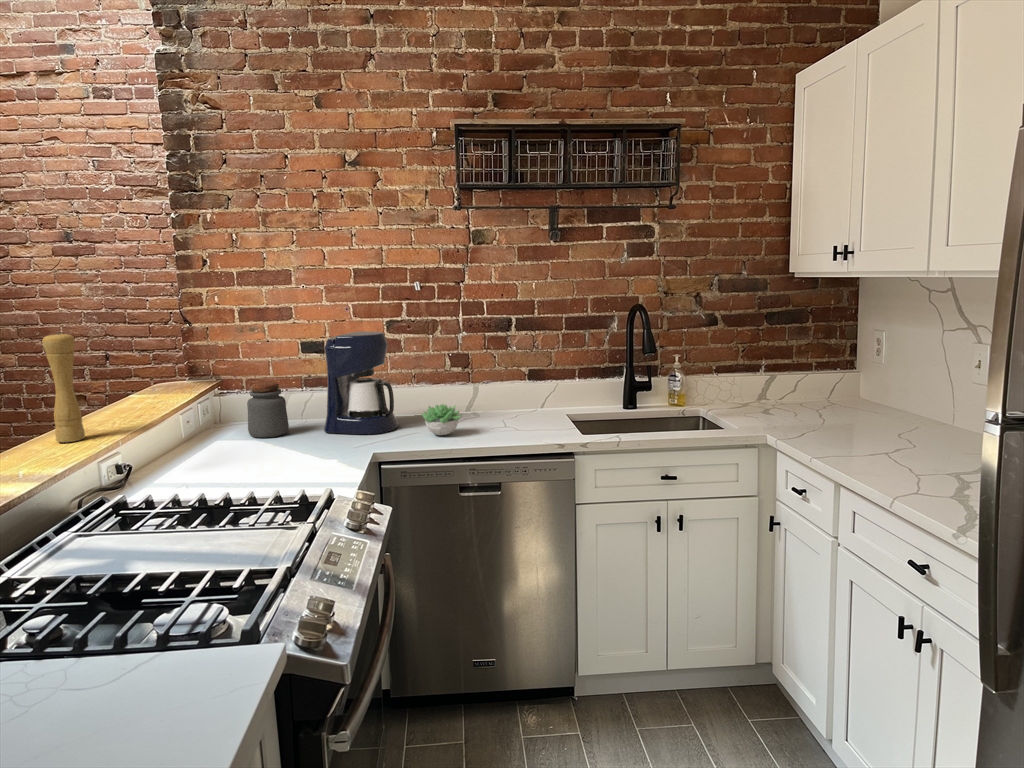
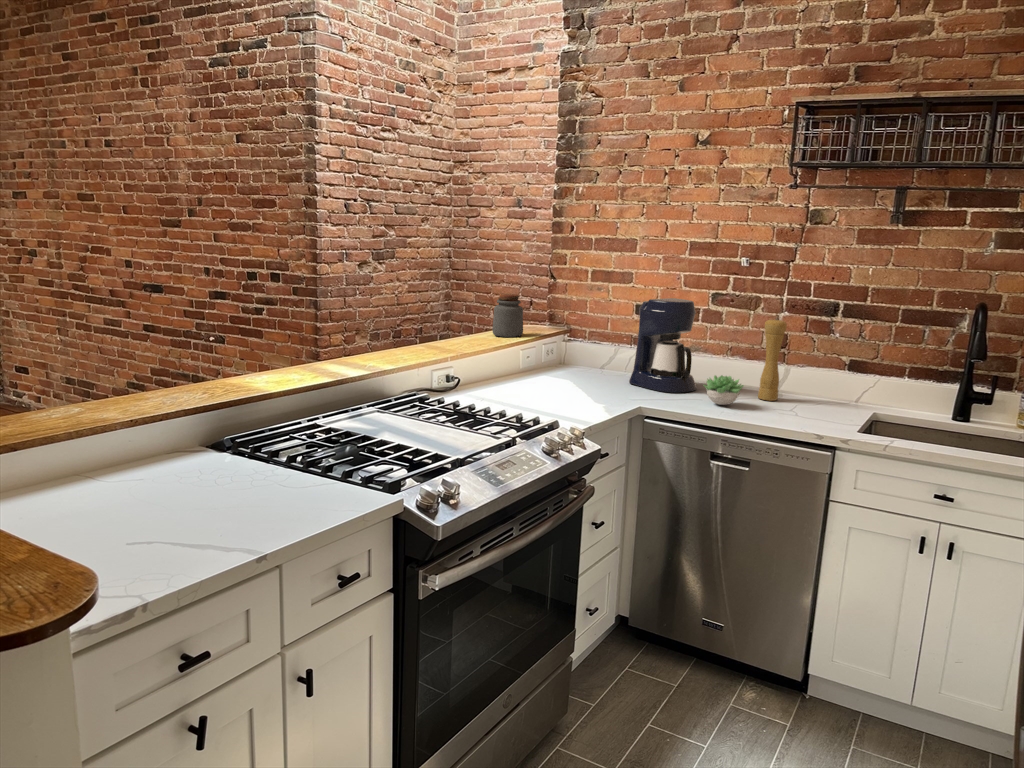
pepper mill: present [42,333,85,442] -> present [758,319,787,401]
jar: present [247,382,289,438] -> present [492,294,523,337]

